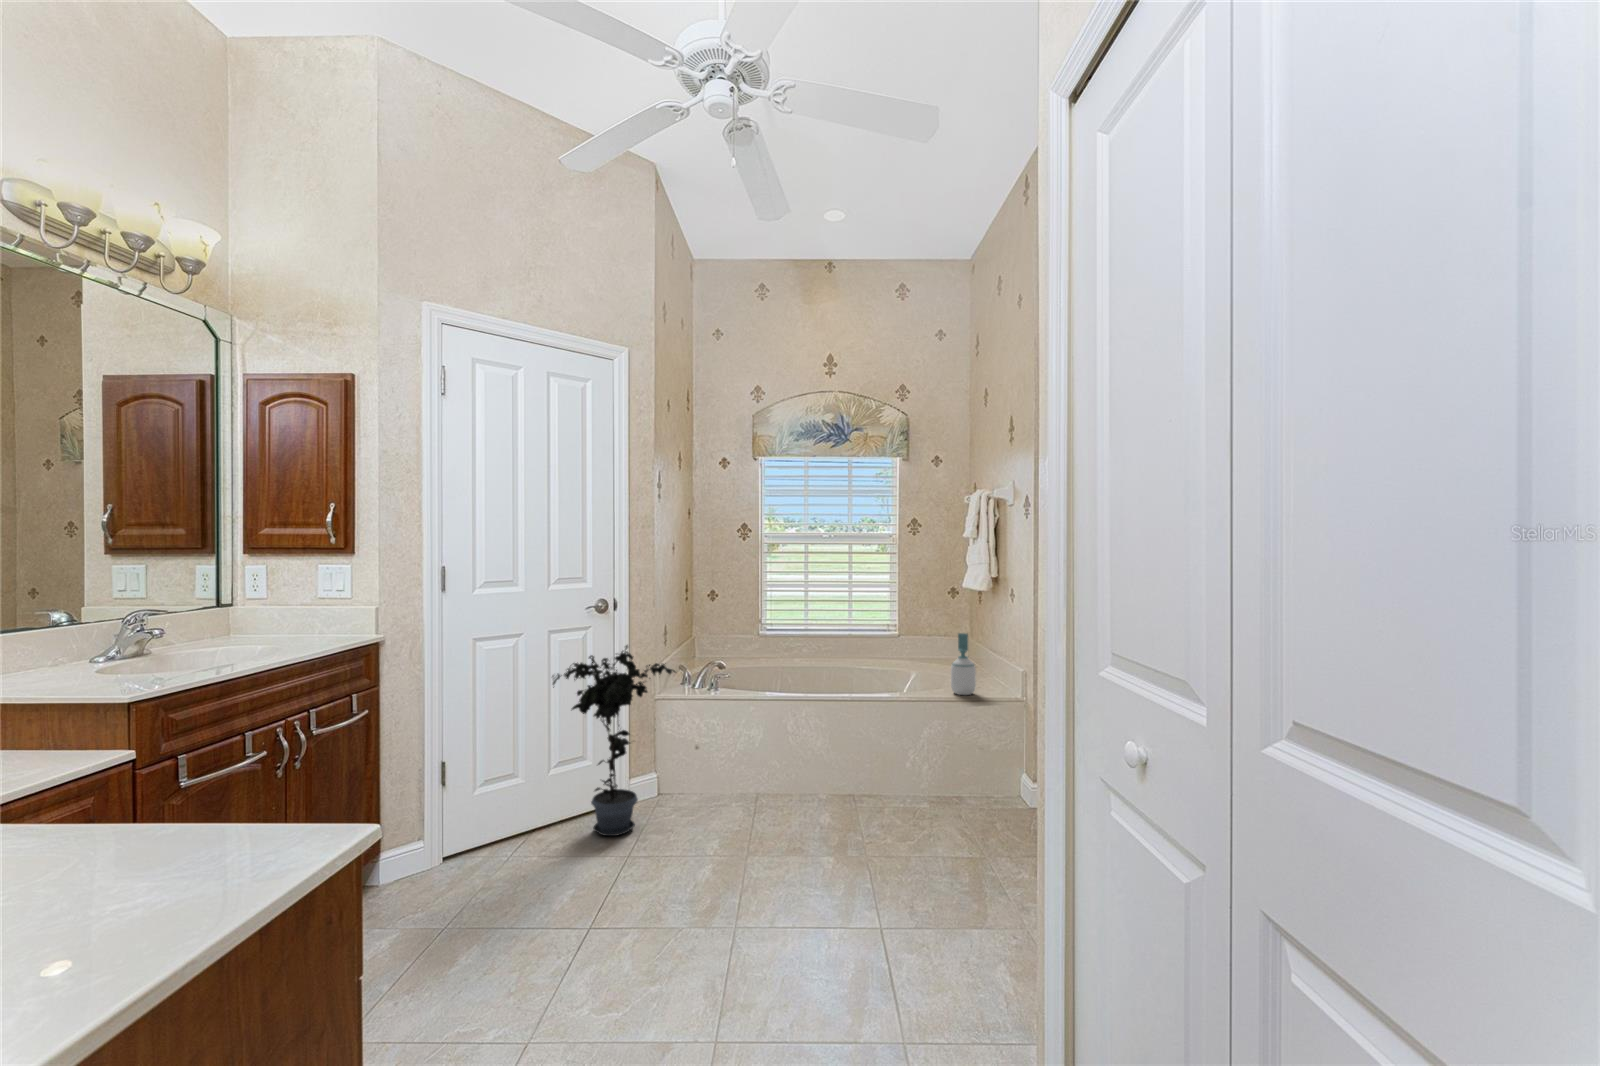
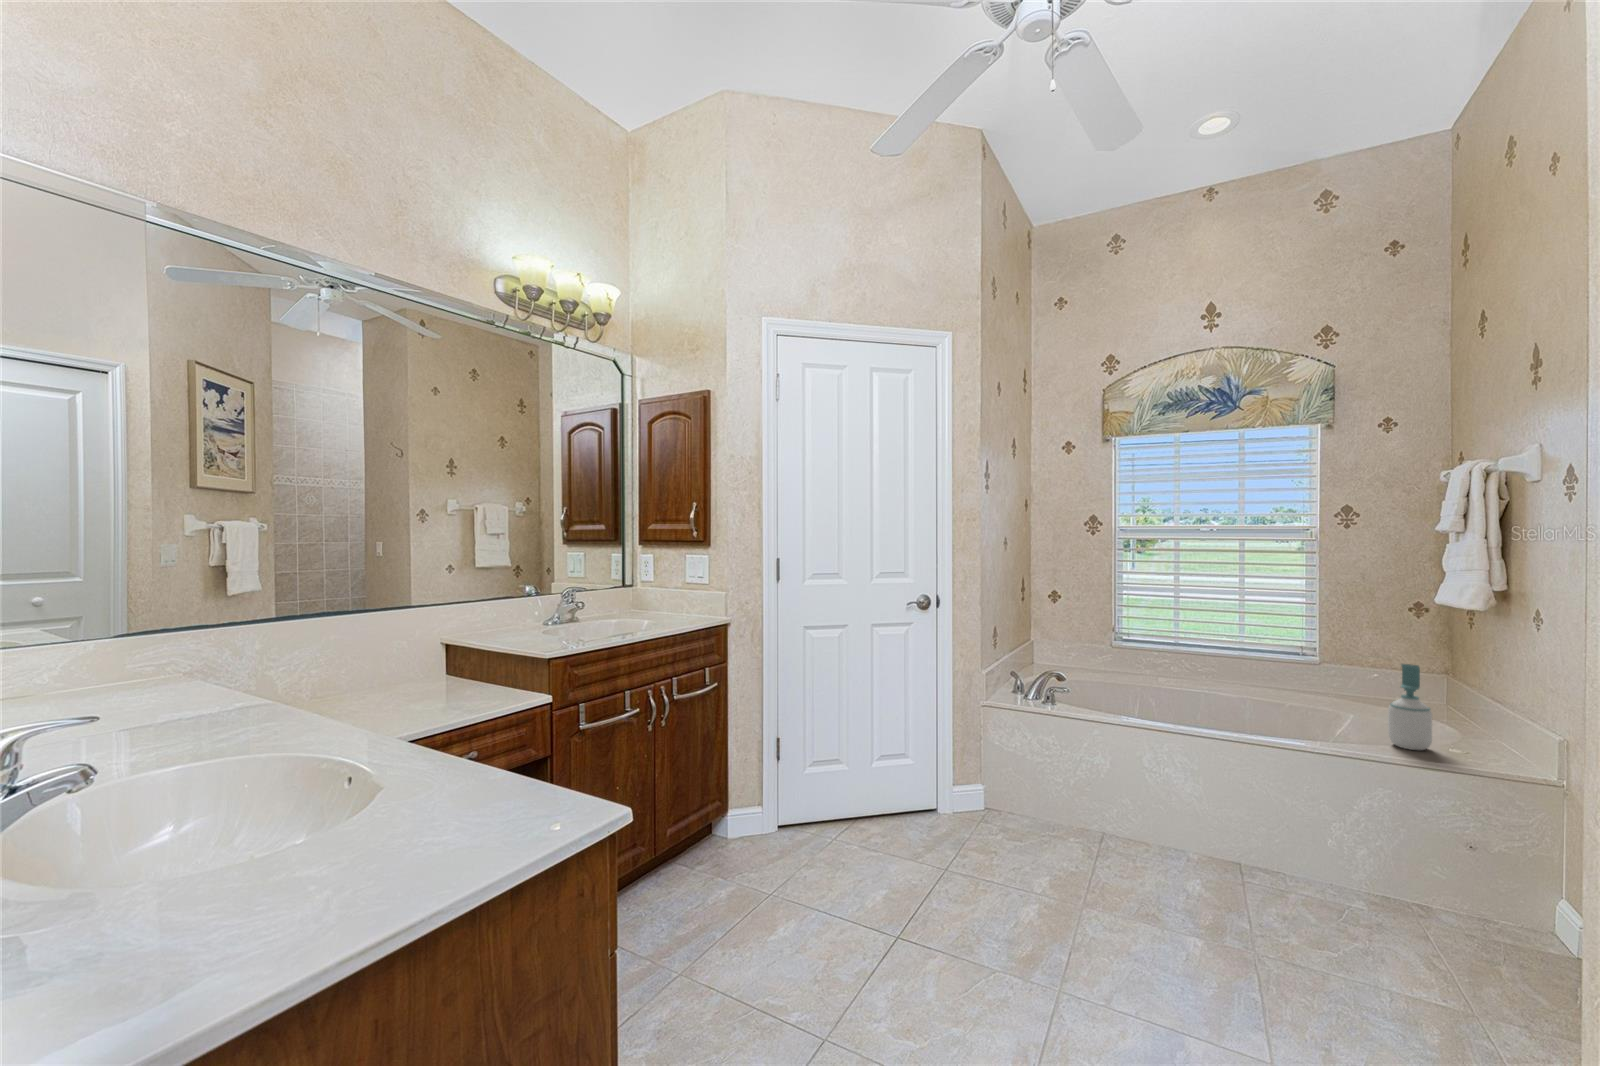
potted plant: present [552,645,676,836] -> none [873,642,1002,837]

